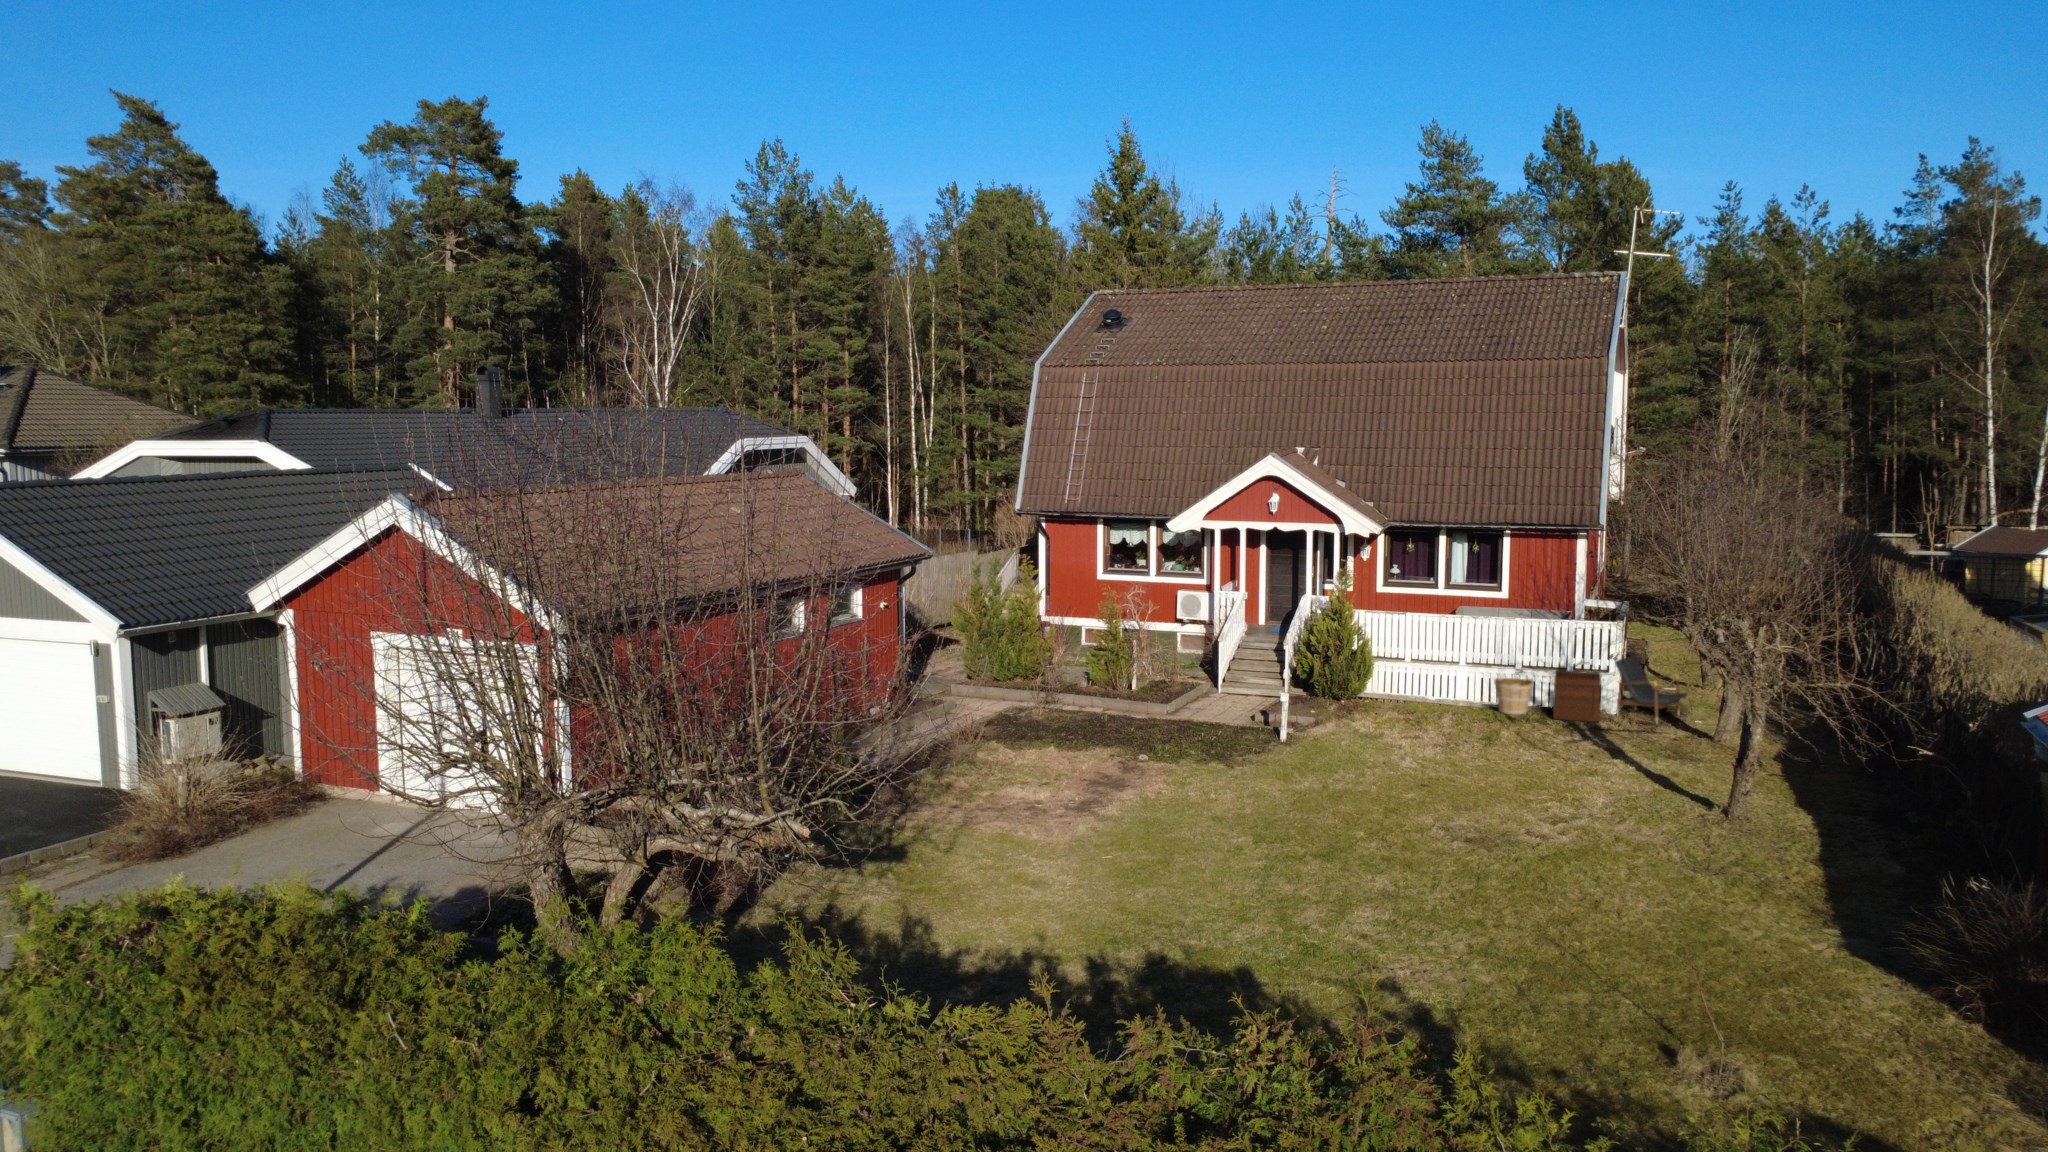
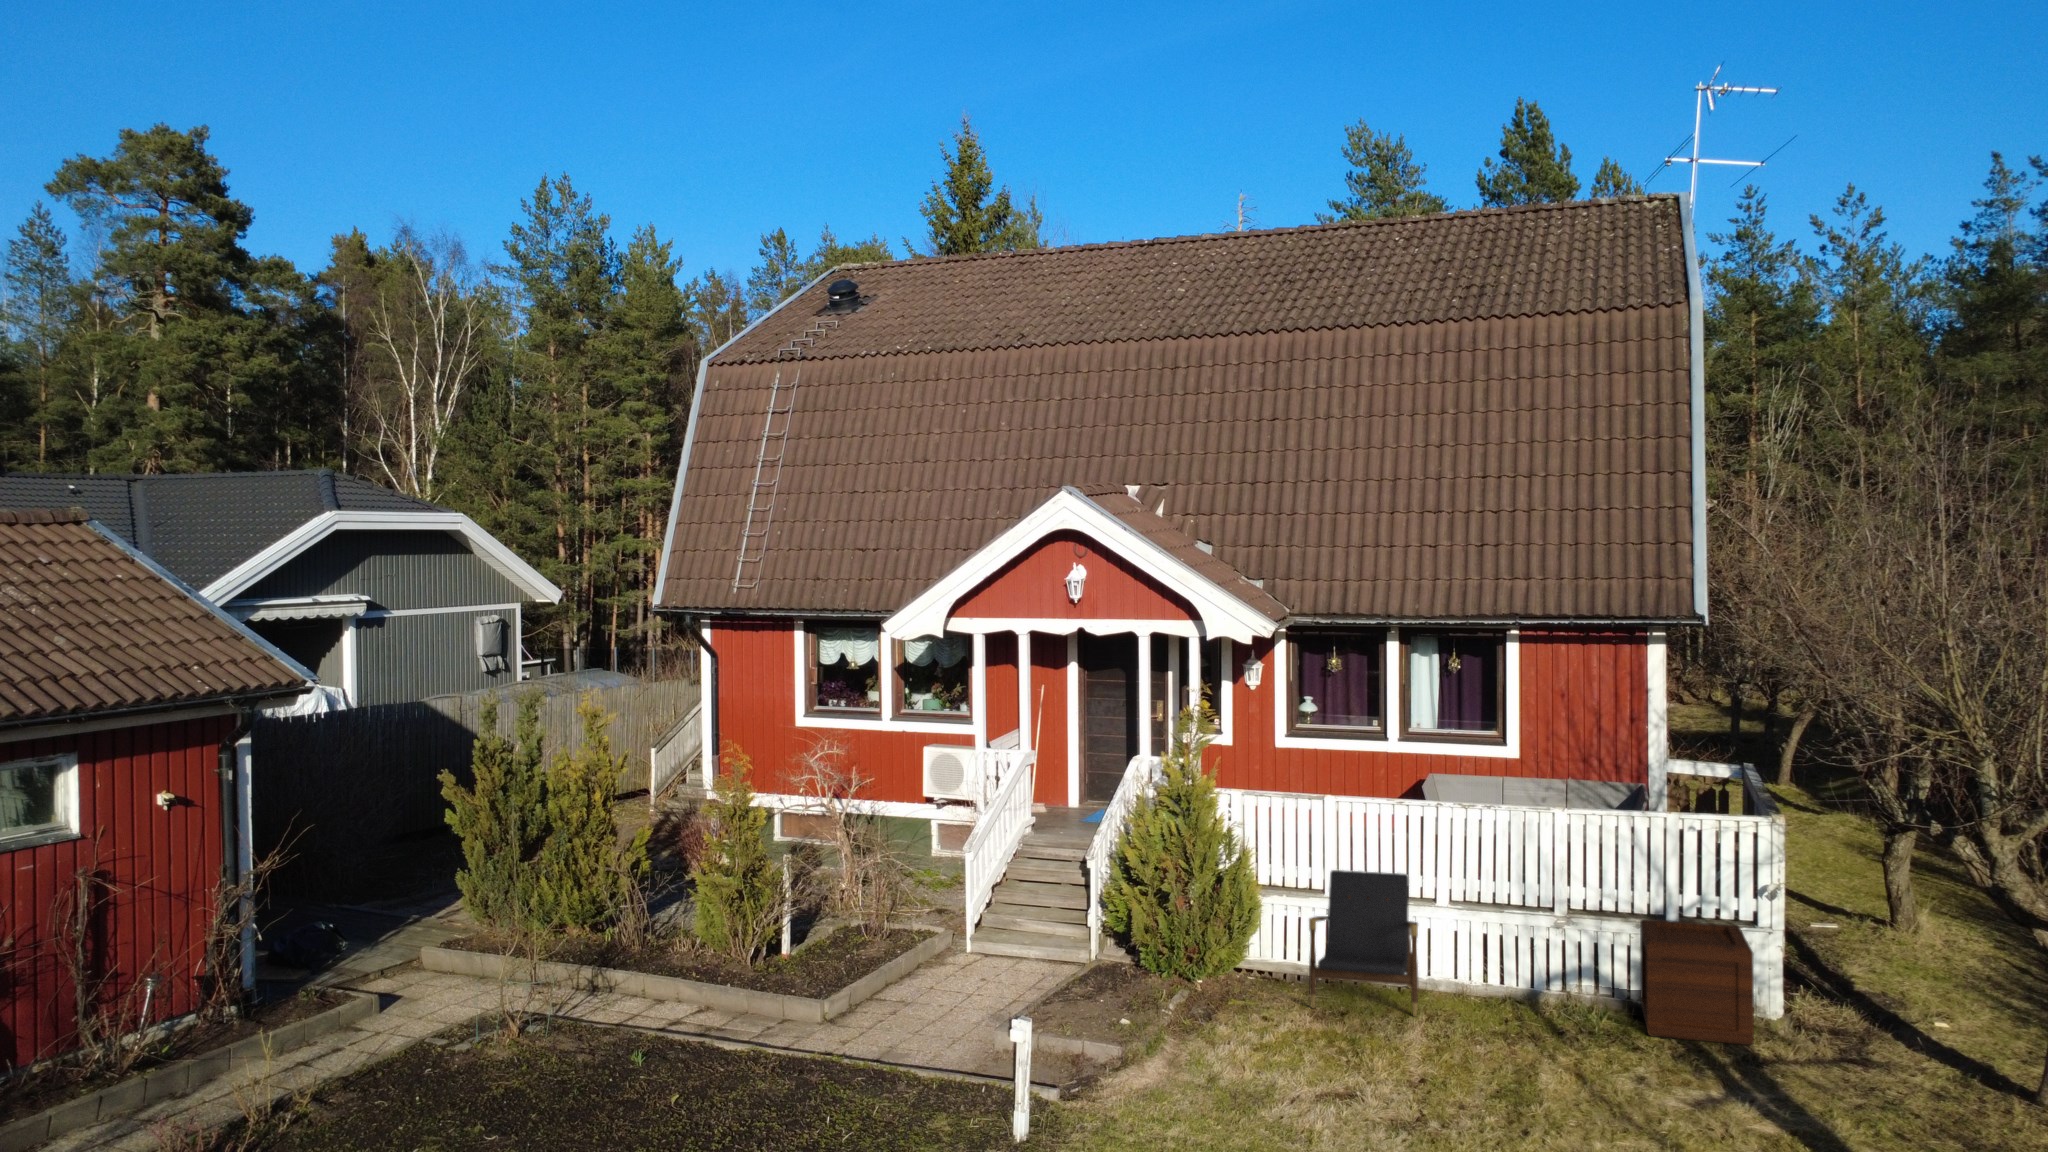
lounge chair: present [1615,656,1687,723] -> present [1309,870,1418,1016]
wooden bucket: present [1494,678,1534,715] -> none [1512,935,1599,1021]

